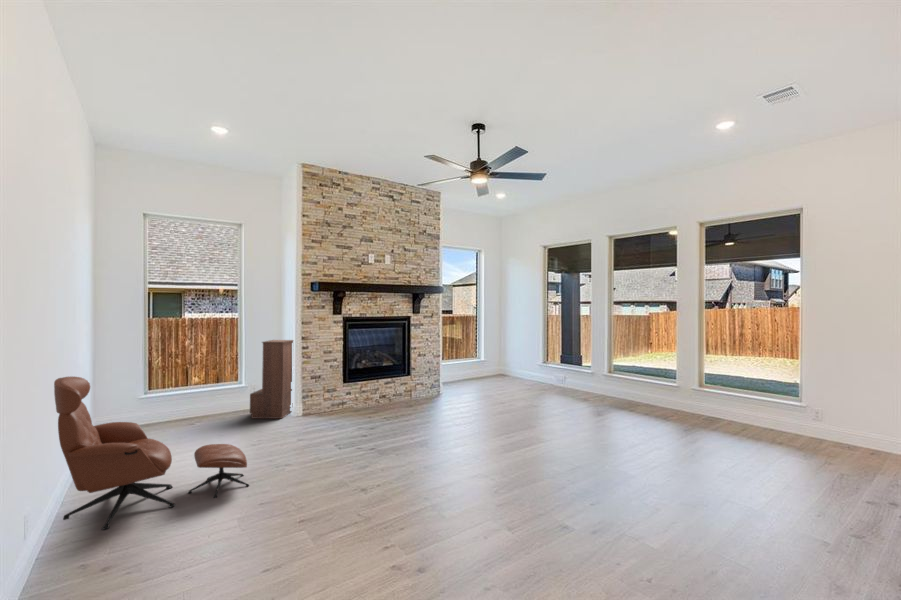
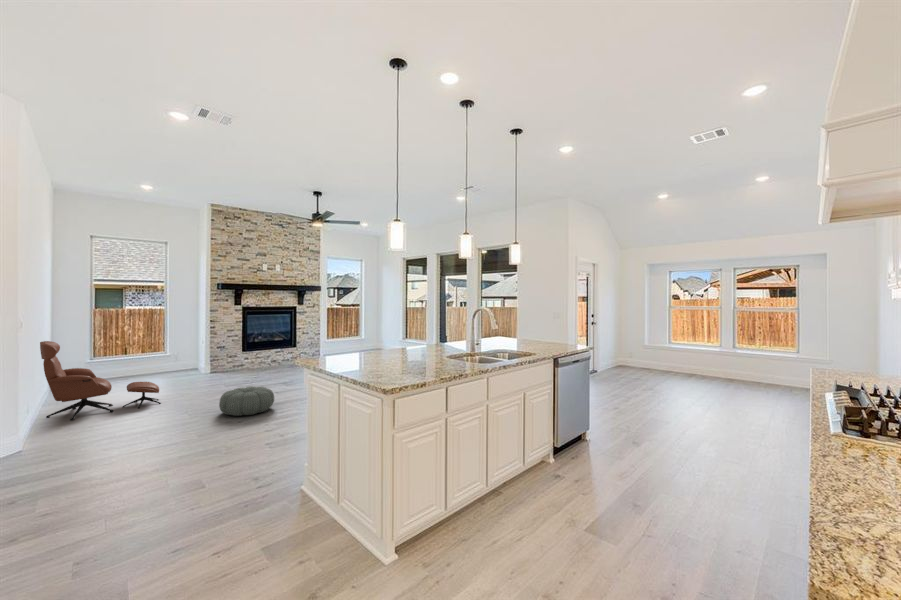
bookshelf: present [250,340,293,419] -> none [173,323,206,376]
pouf: none [363,465,459,535] -> present [219,387,274,416]

